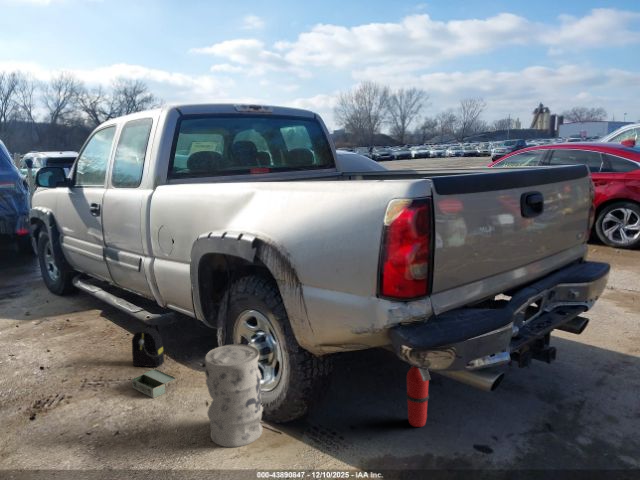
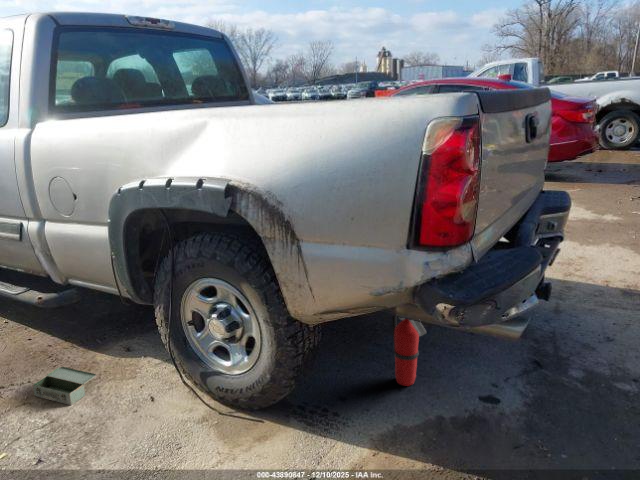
backpack: present [132,325,164,367] -> none [18,302,66,366]
trash can: present [205,344,263,447] -> none [160,323,238,453]

